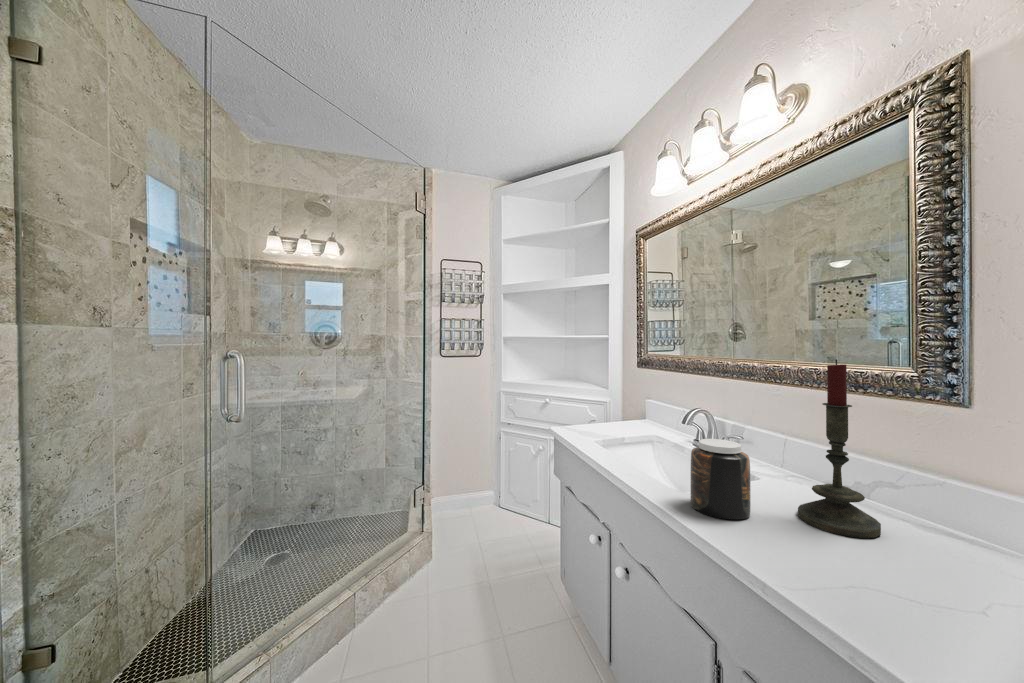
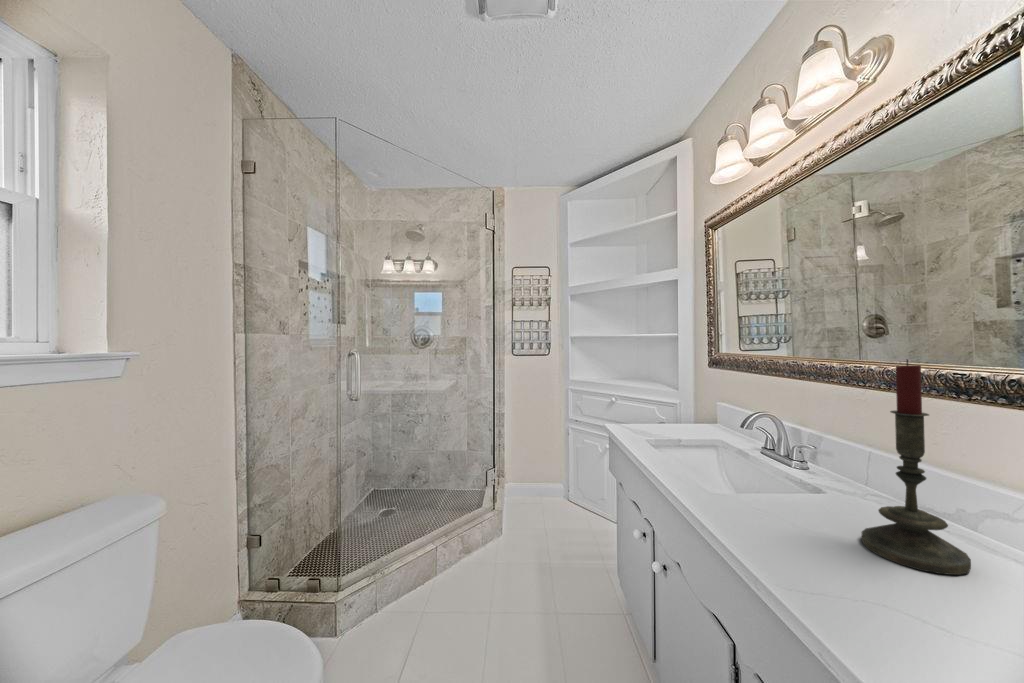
jar: present [691,439,751,520] -> none [728,447,797,538]

